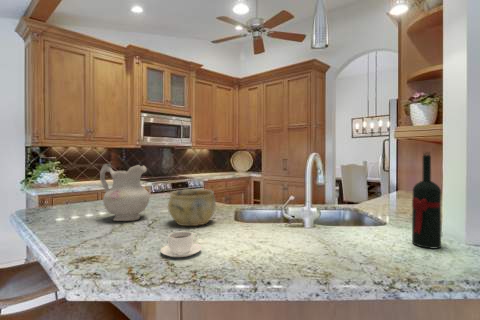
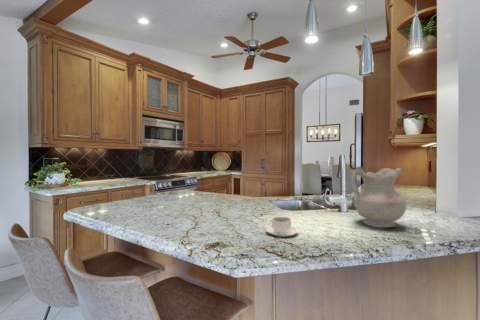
wine bottle: present [412,152,441,249] -> none [427,154,448,222]
ceramic pitcher: present [100,164,149,221] -> present [351,167,406,228]
ceramic bowl: present [168,189,216,226] -> none [233,184,272,214]

